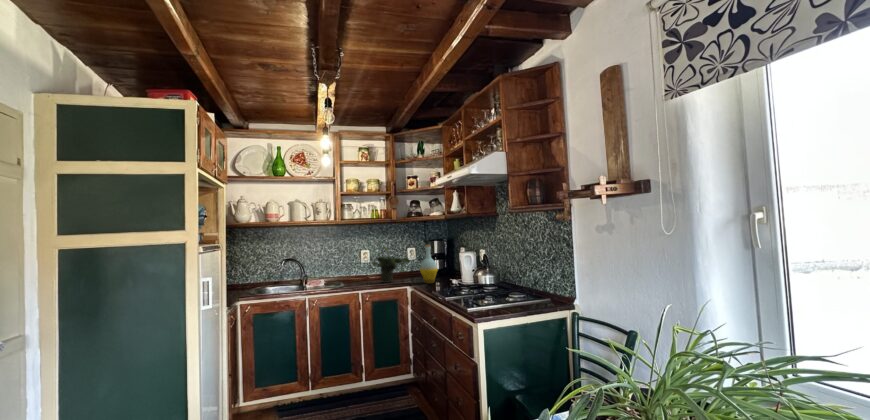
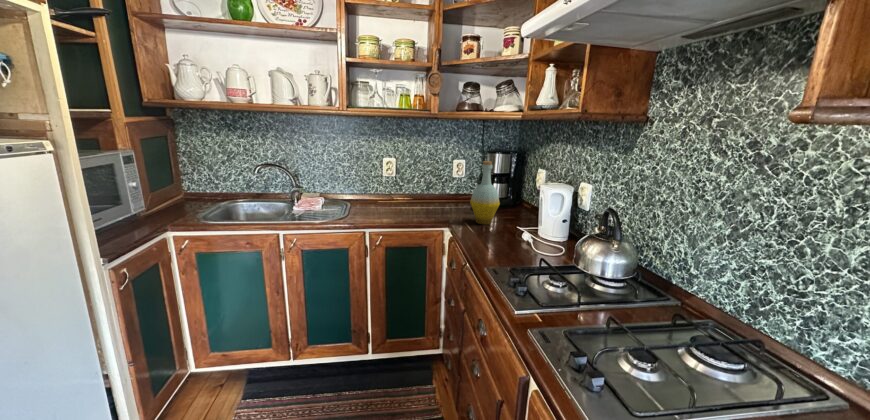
potted plant: present [373,248,409,283] -> none [396,157,456,213]

